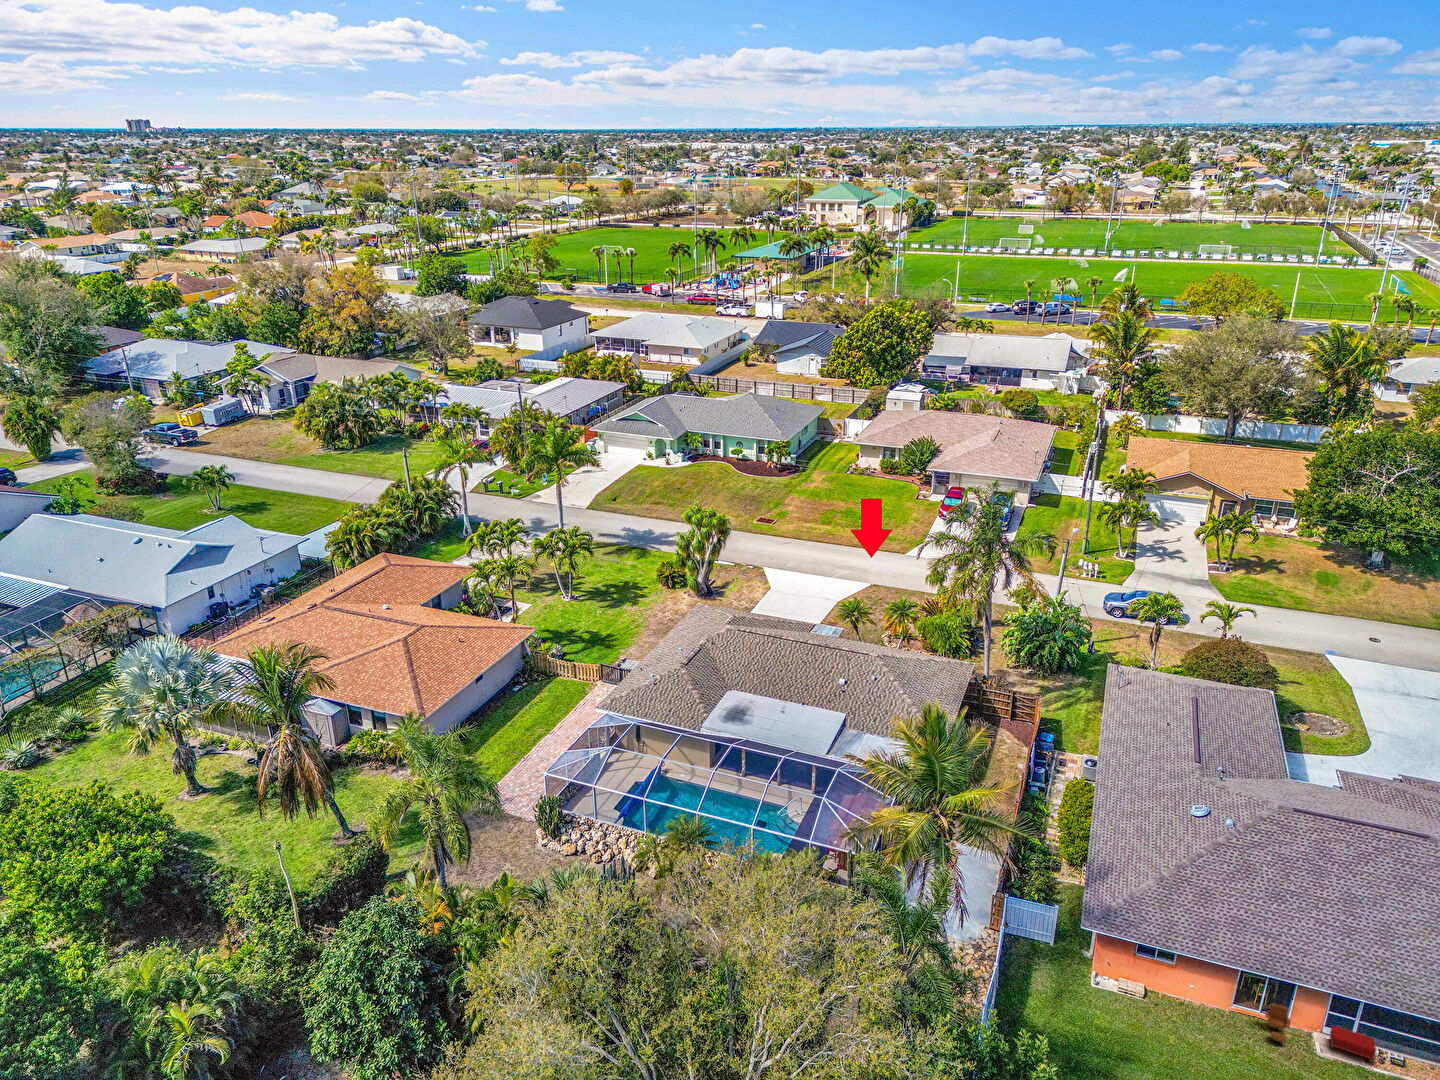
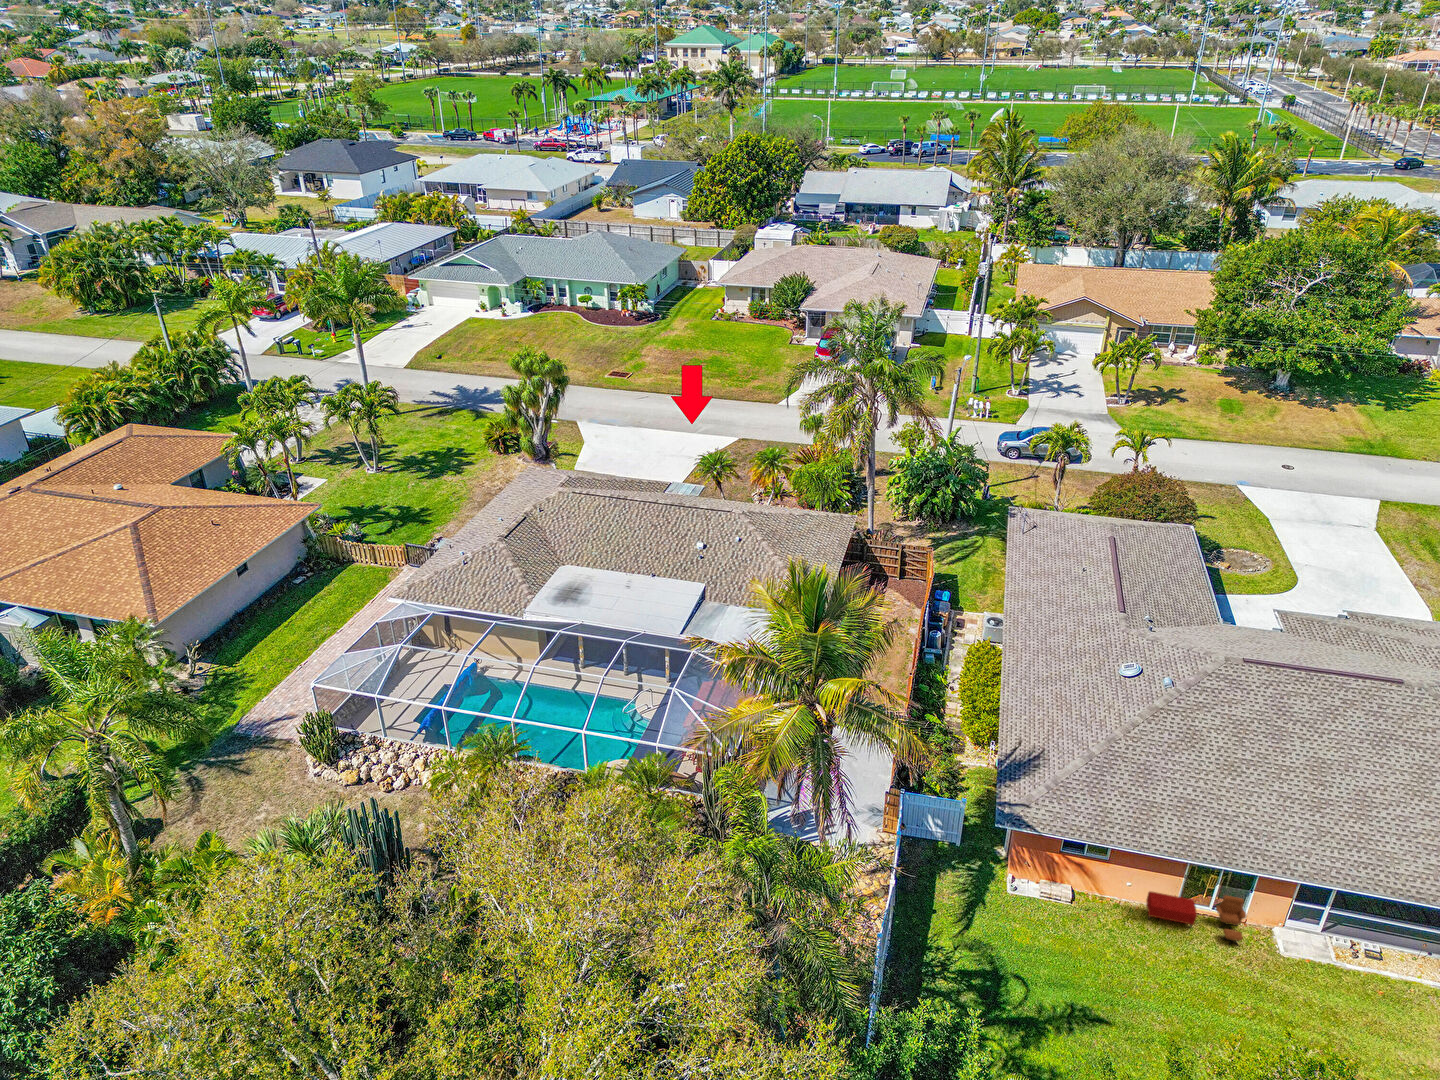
bench: present [1330,1025,1376,1062] -> present [1146,892,1197,928]

